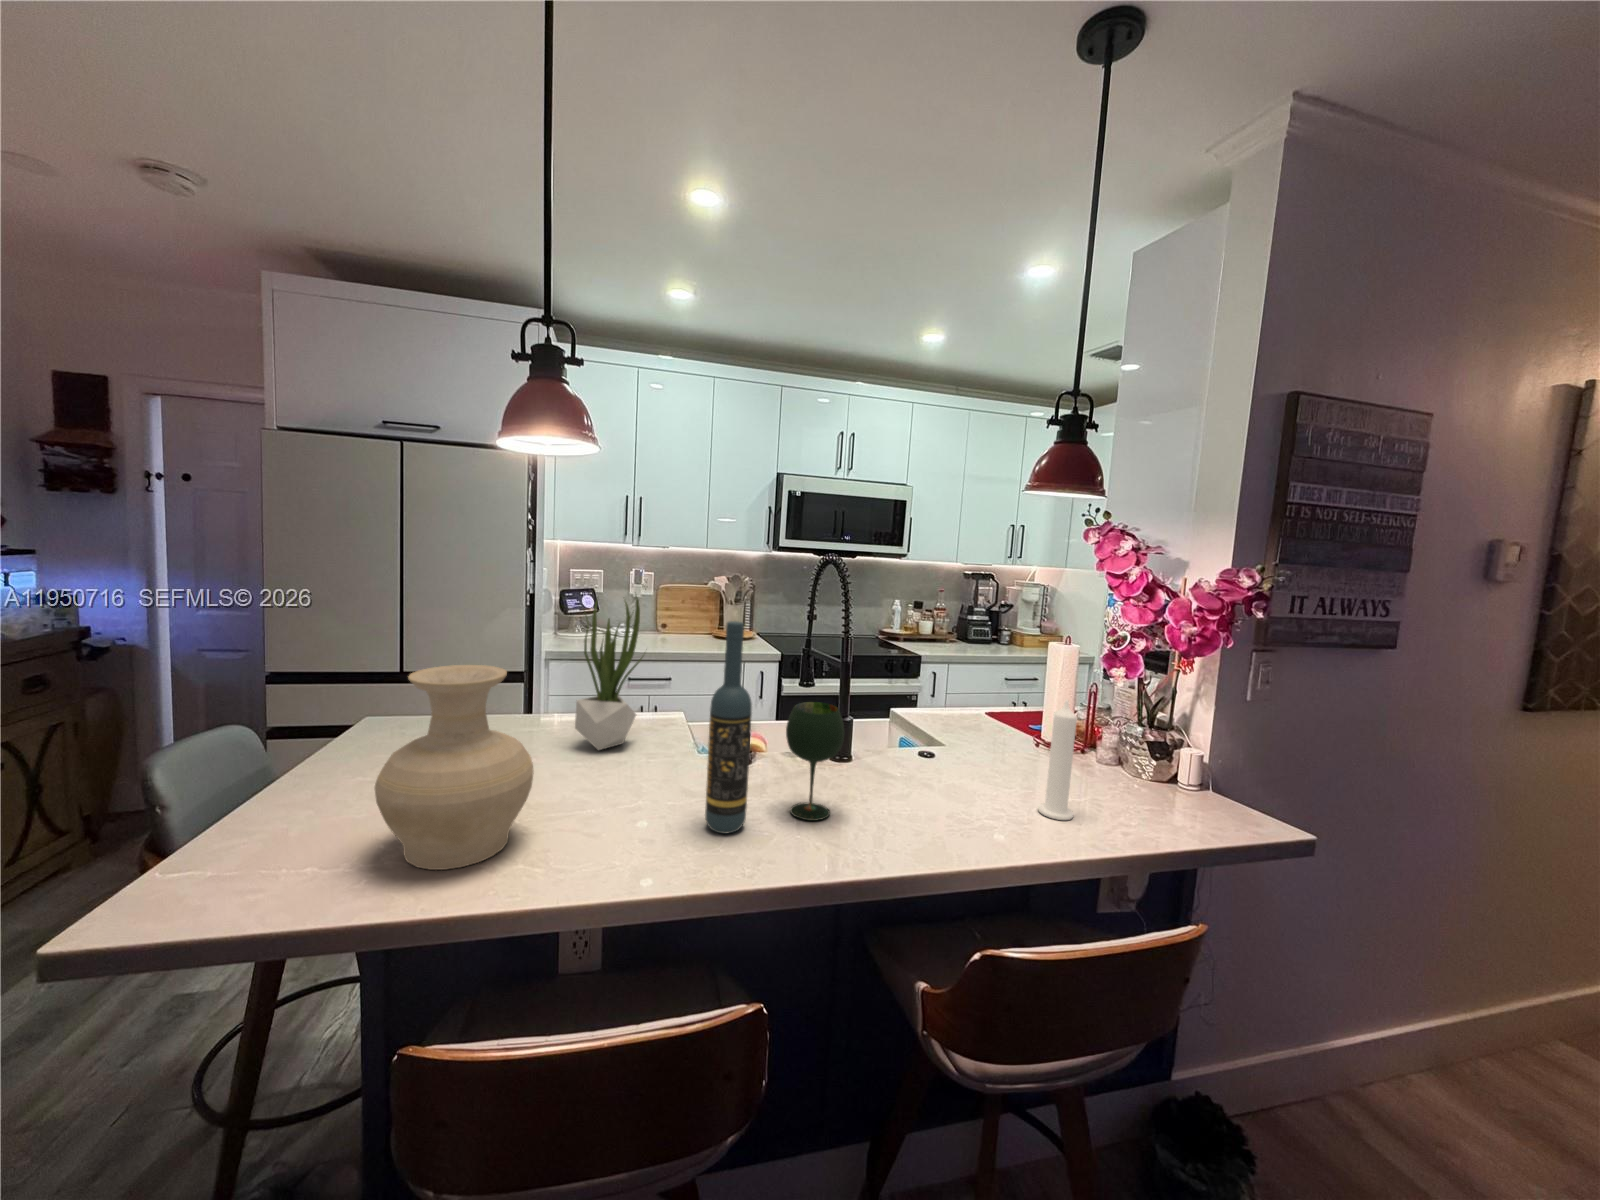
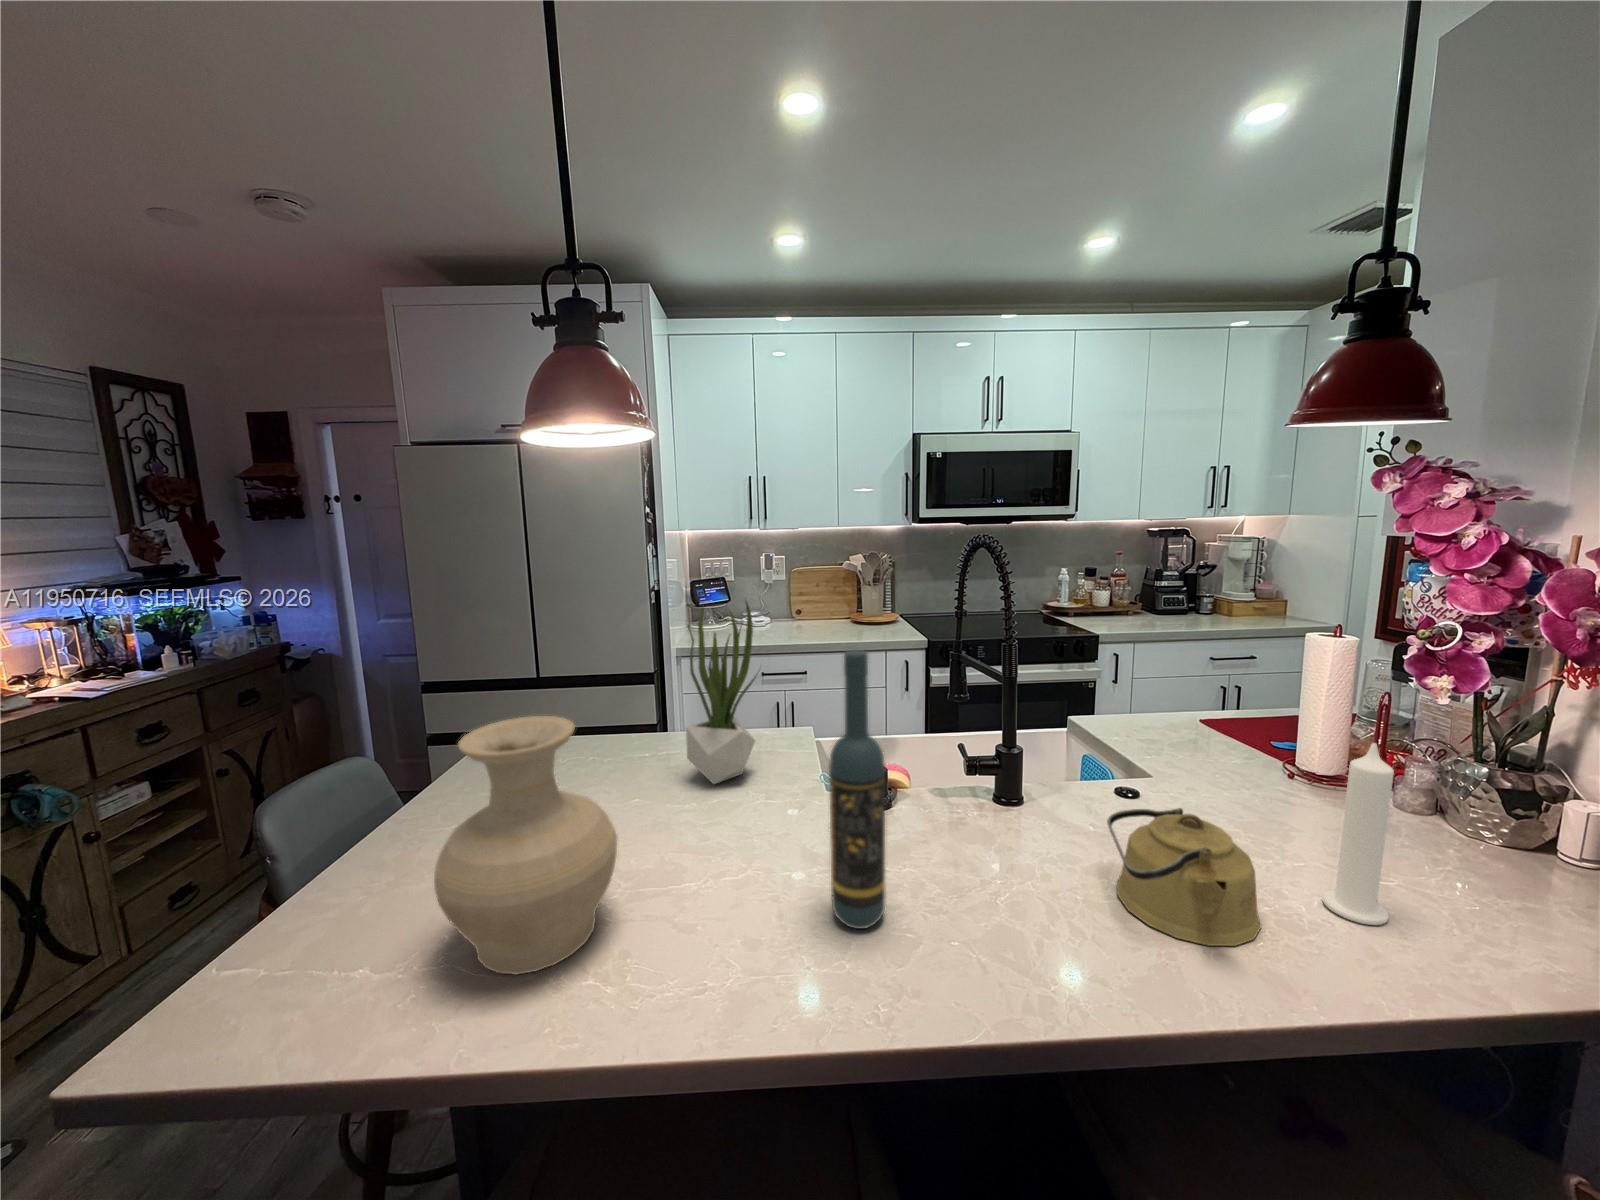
wine glass: present [786,702,844,821] -> none [934,746,1017,910]
kettle: none [906,748,998,833] -> present [1107,808,1261,946]

